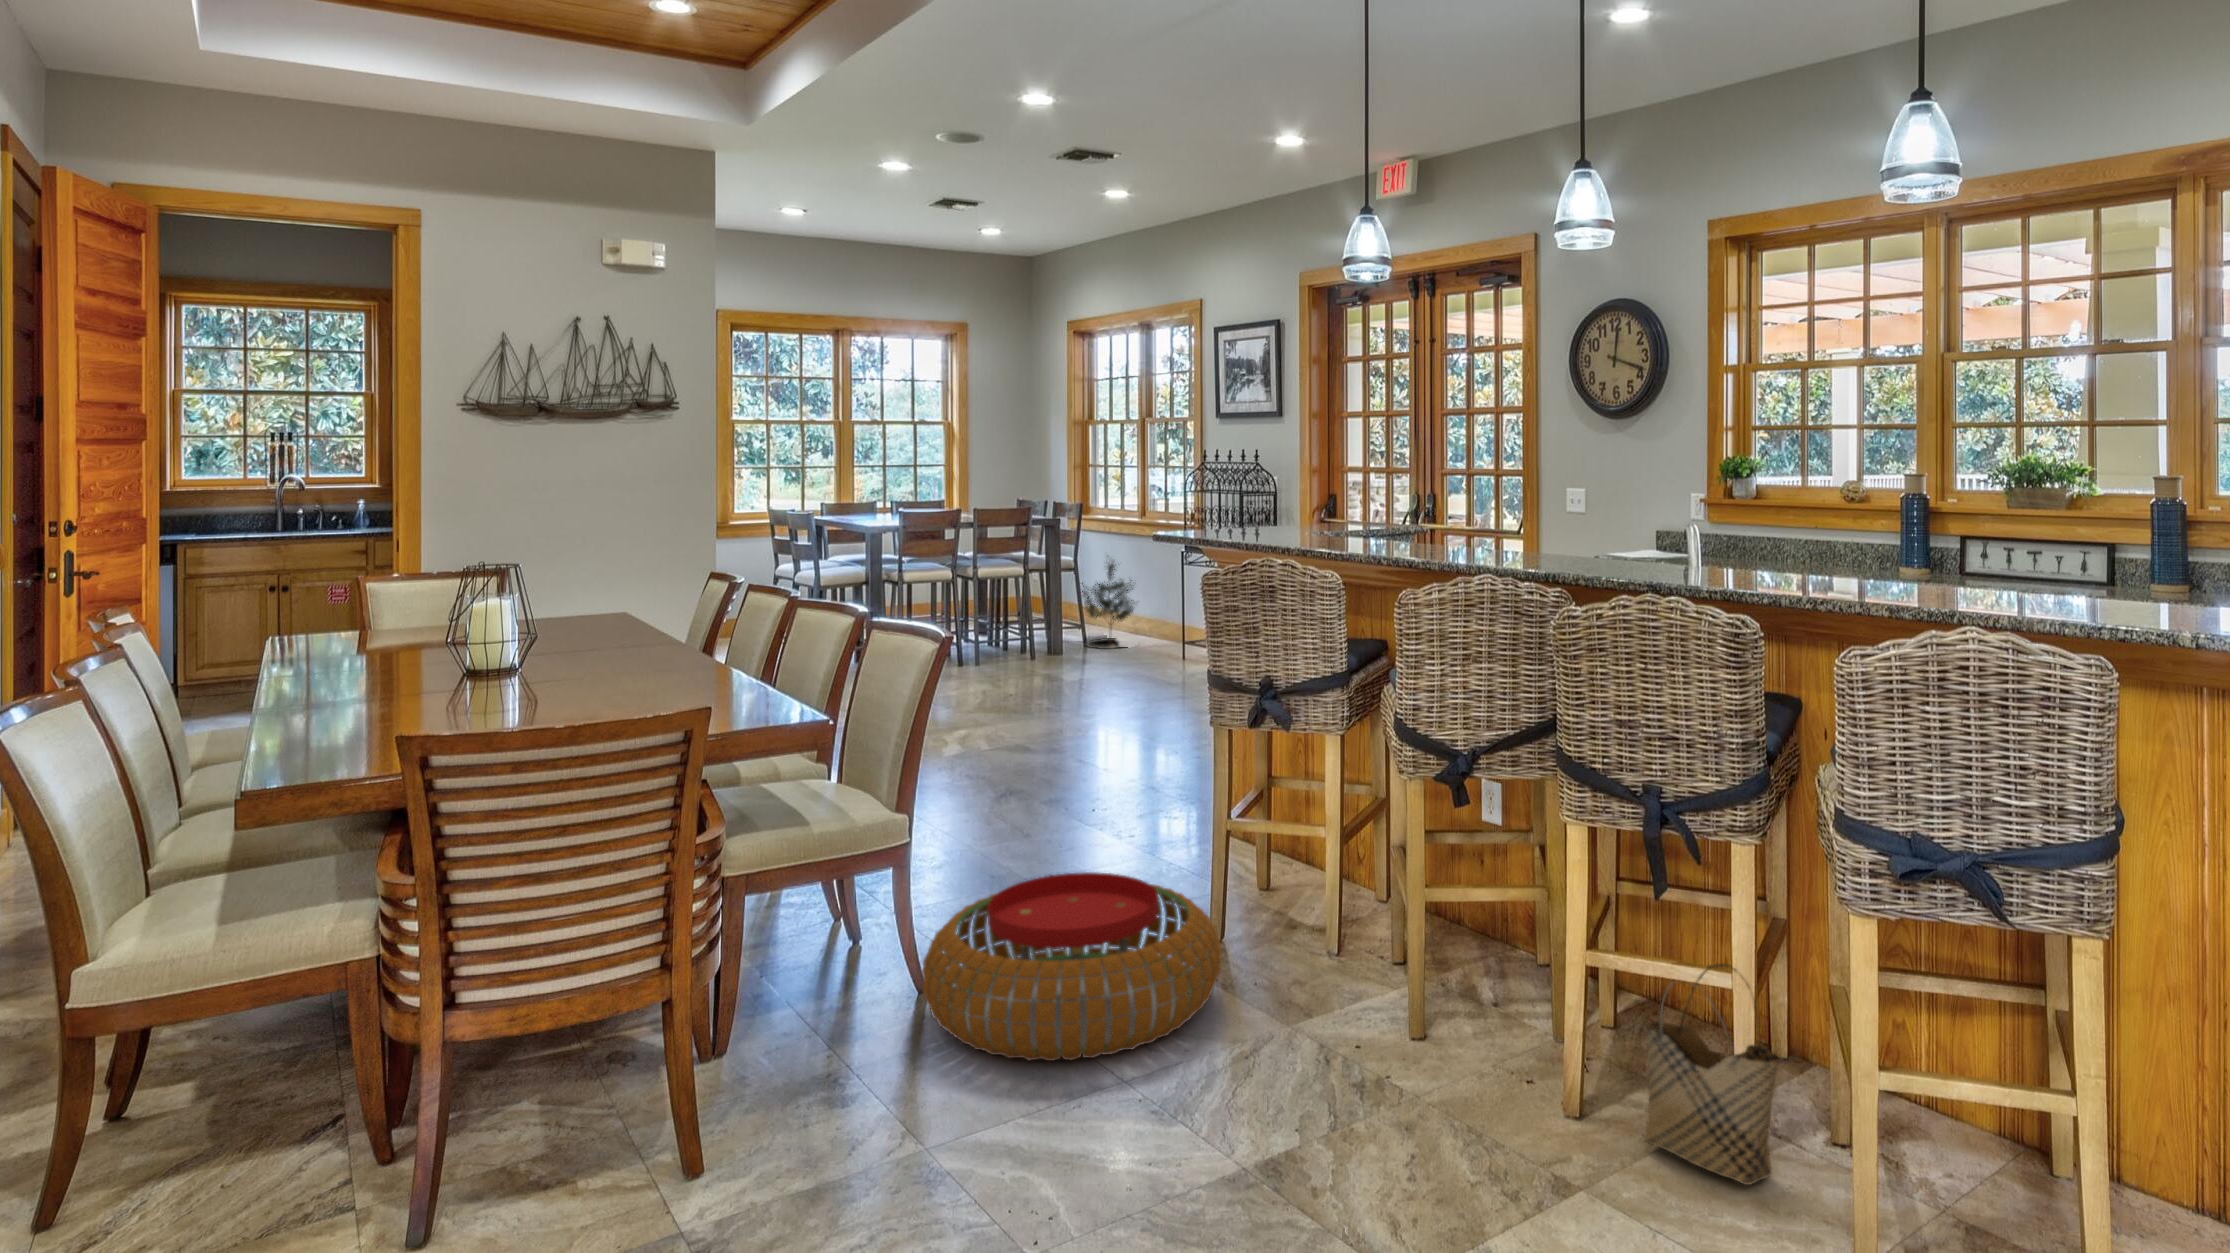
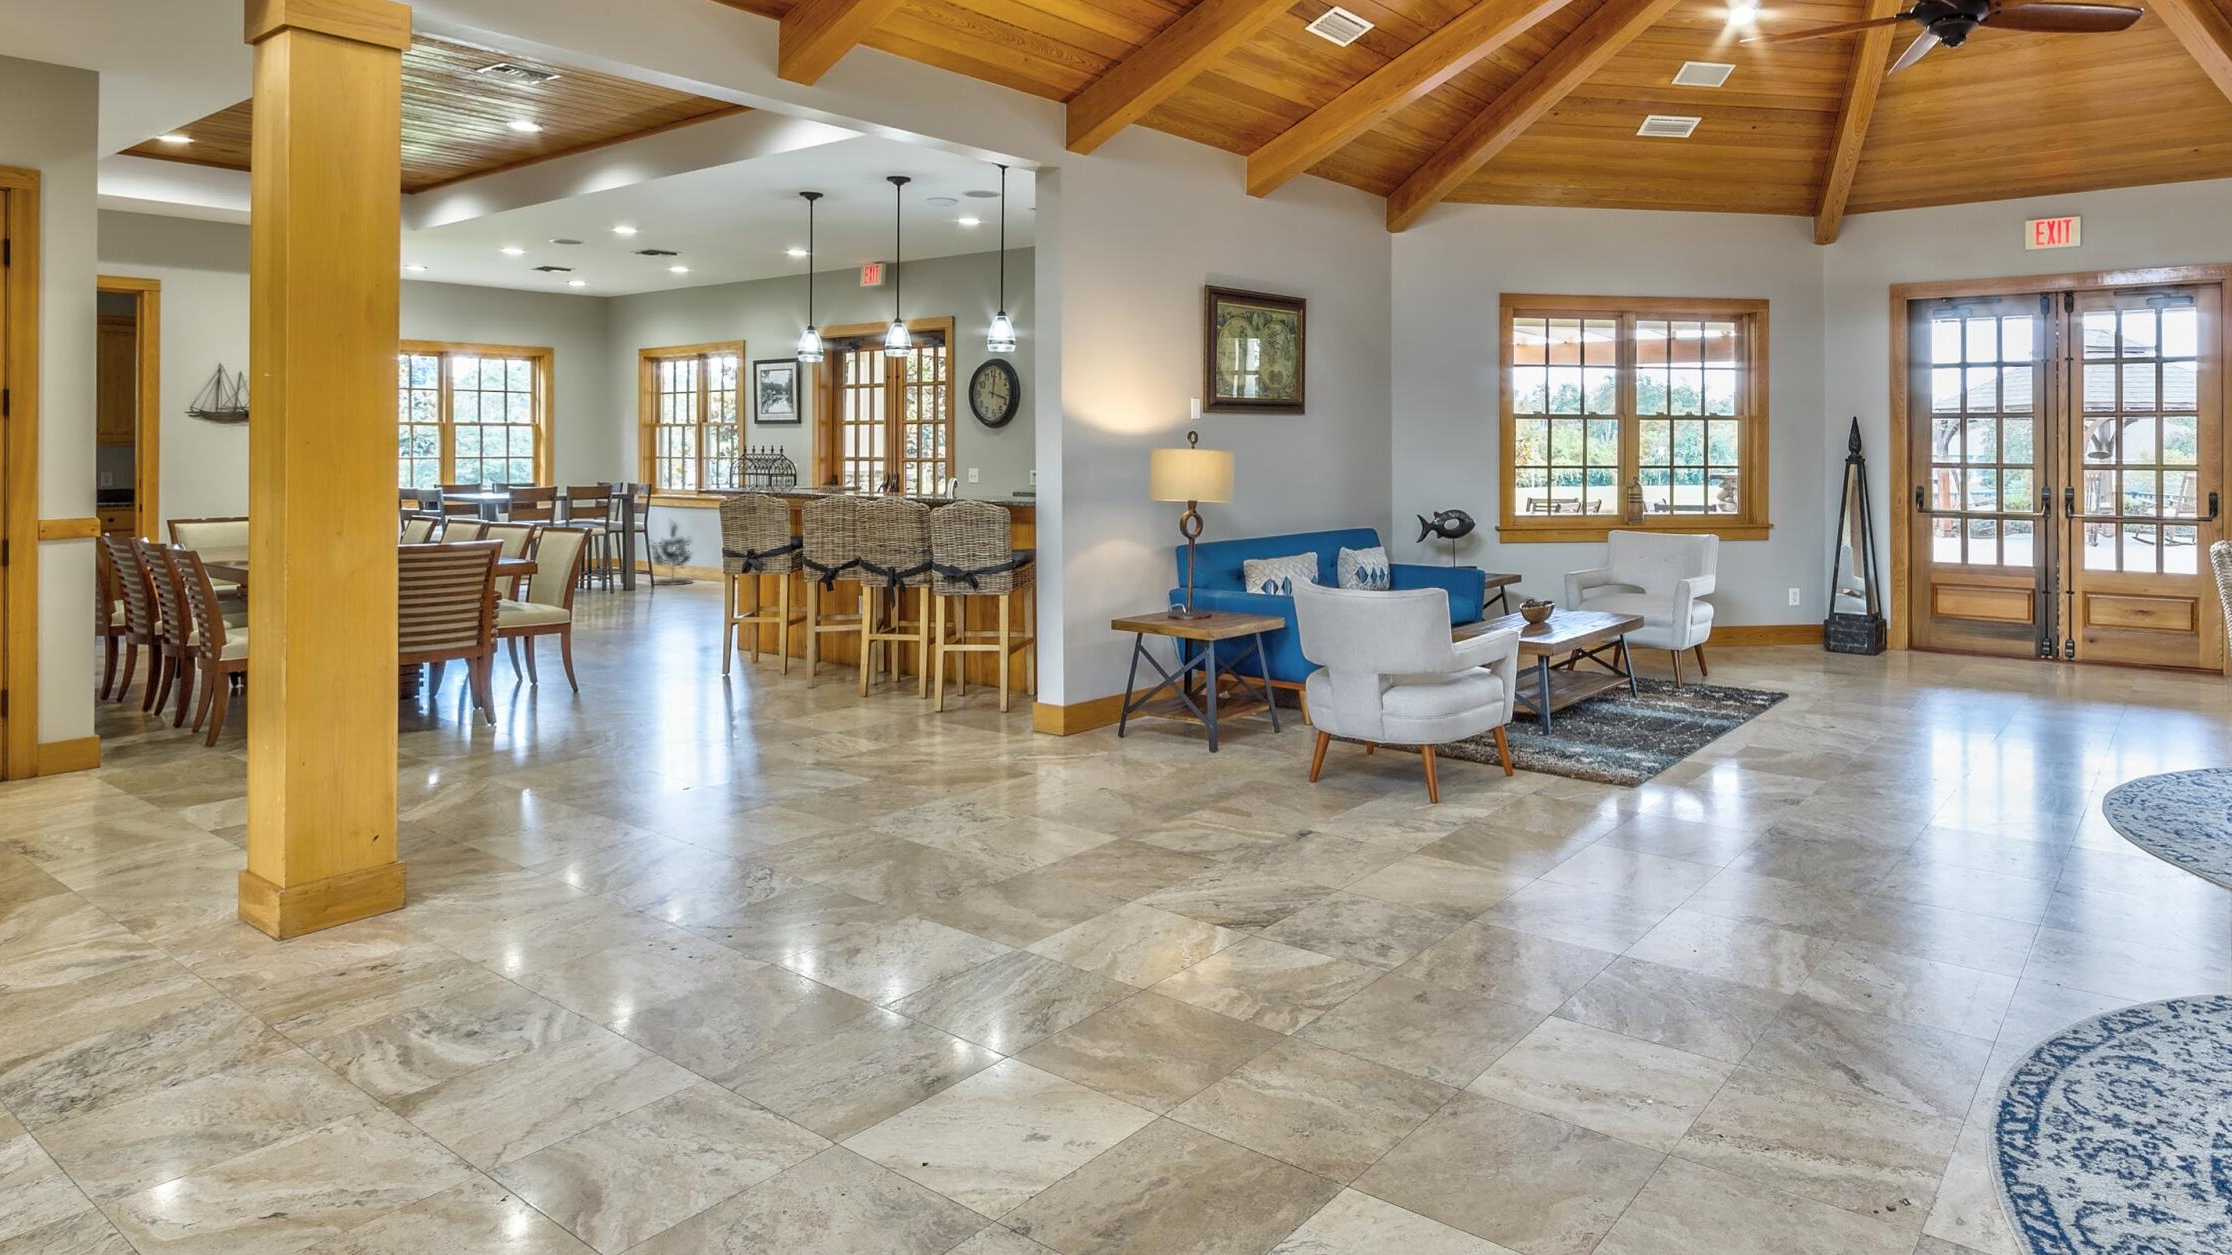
pouf: present [922,872,1221,1061] -> none [579,633,722,695]
woven basket: present [1644,964,1779,1185] -> none [880,629,926,698]

